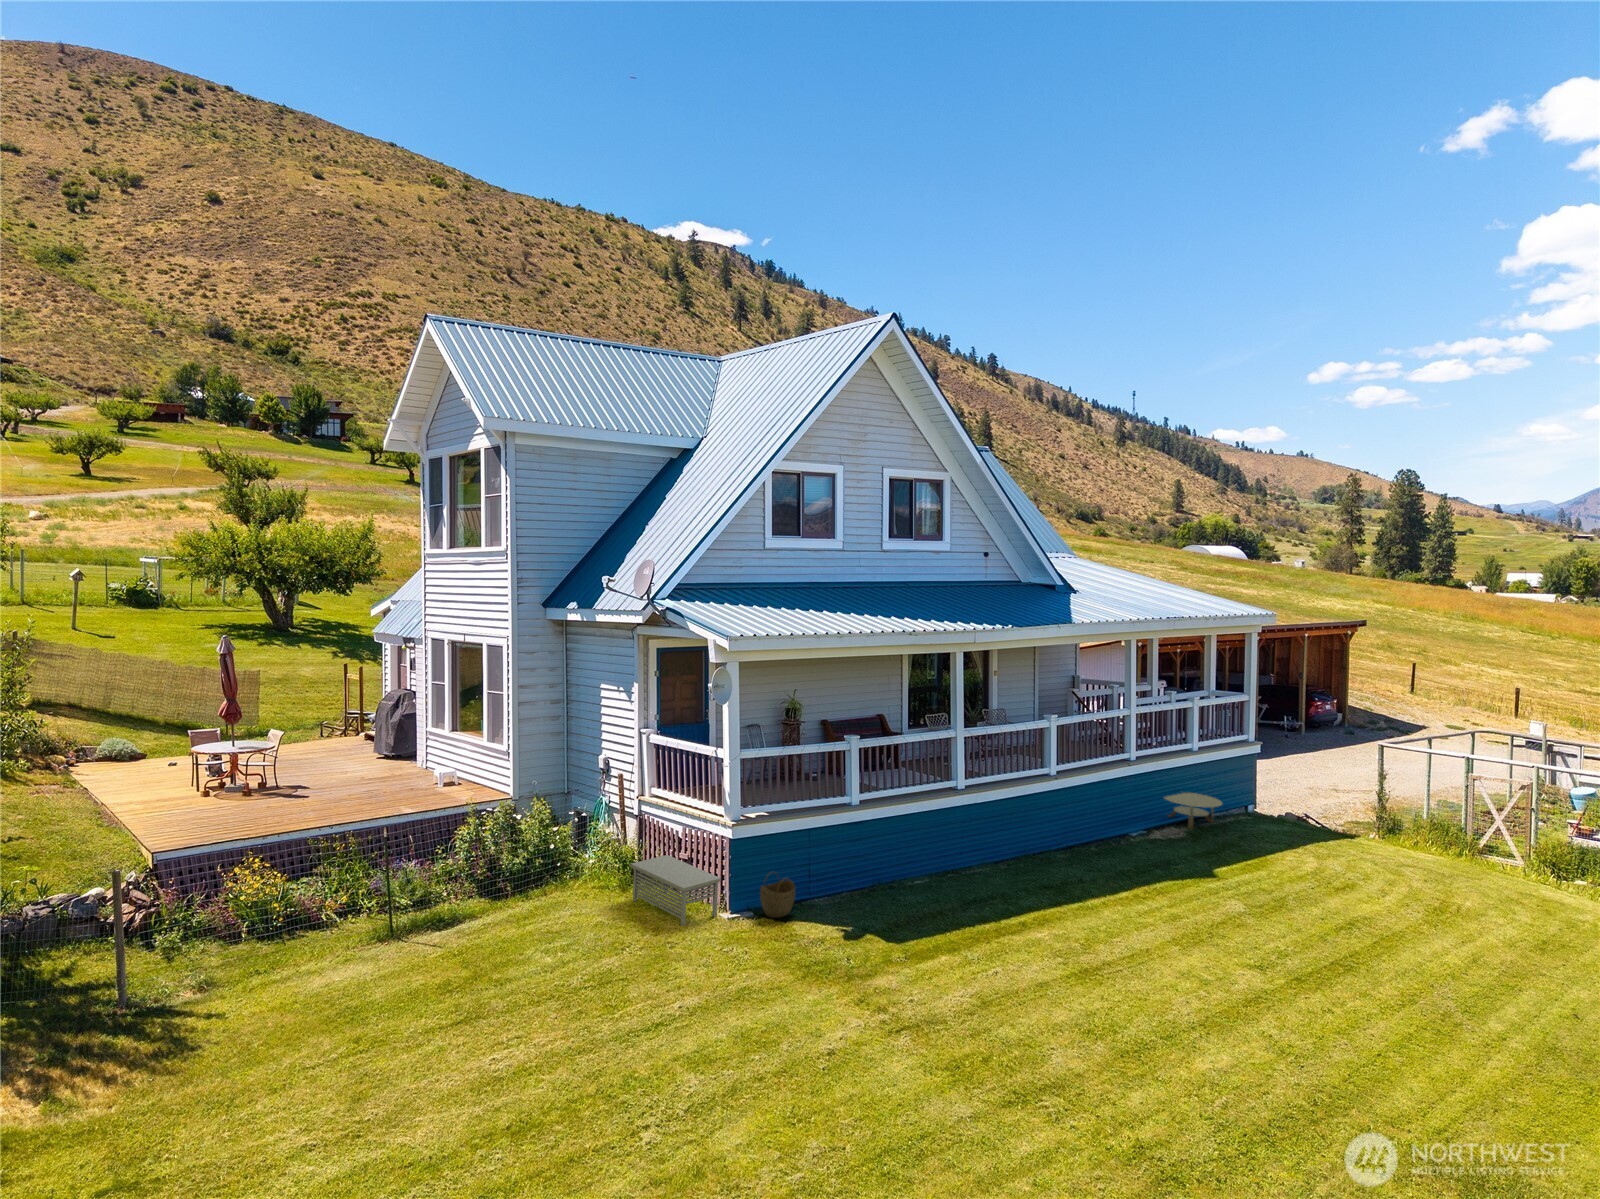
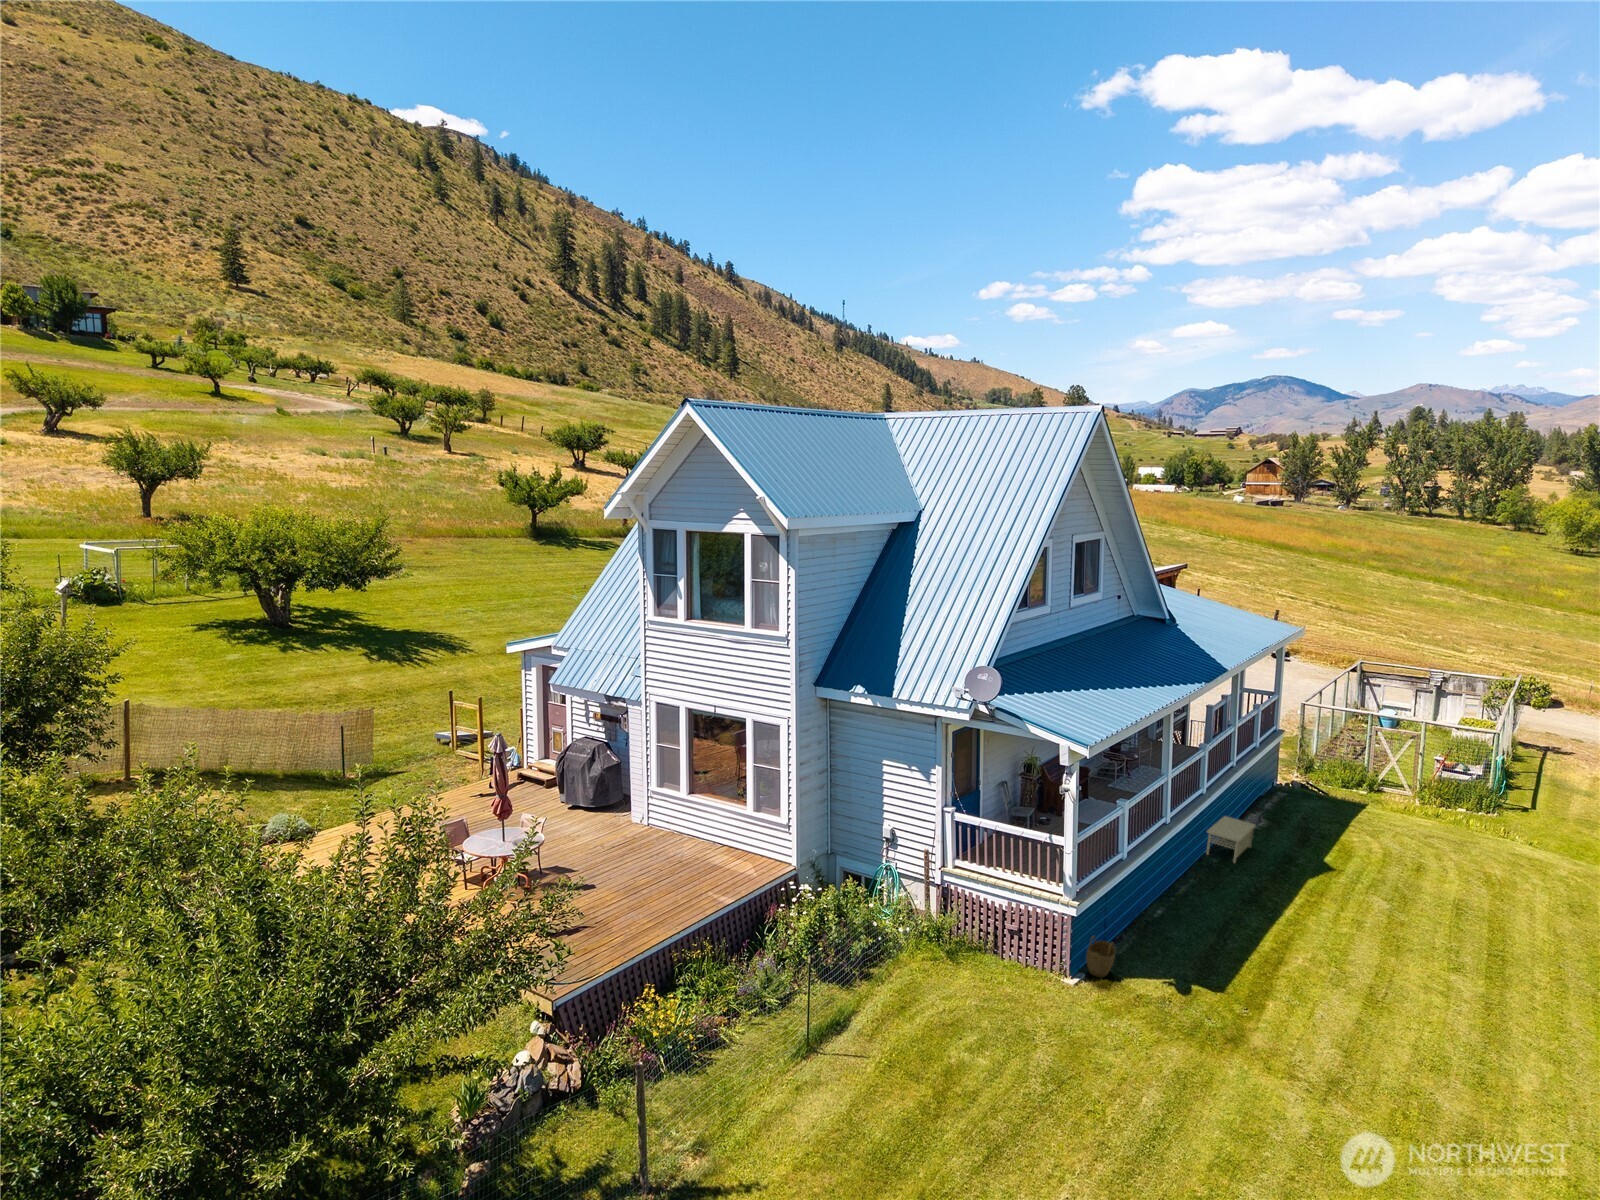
round table: present [1165,793,1222,828] -> none [1252,790,1304,824]
storage bench: present [631,855,721,926] -> present [1206,816,1255,863]

